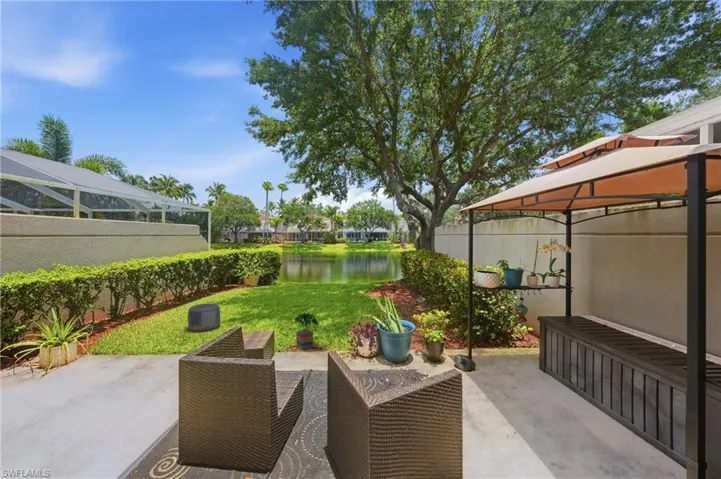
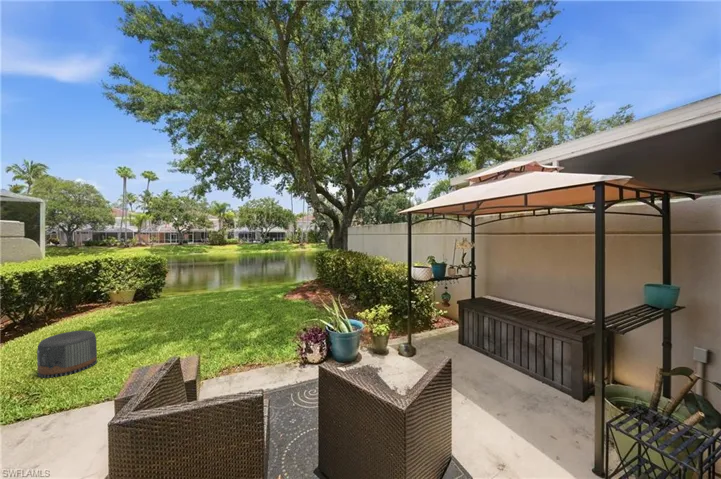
potted tree: present [294,313,318,350] -> none [226,324,261,372]

